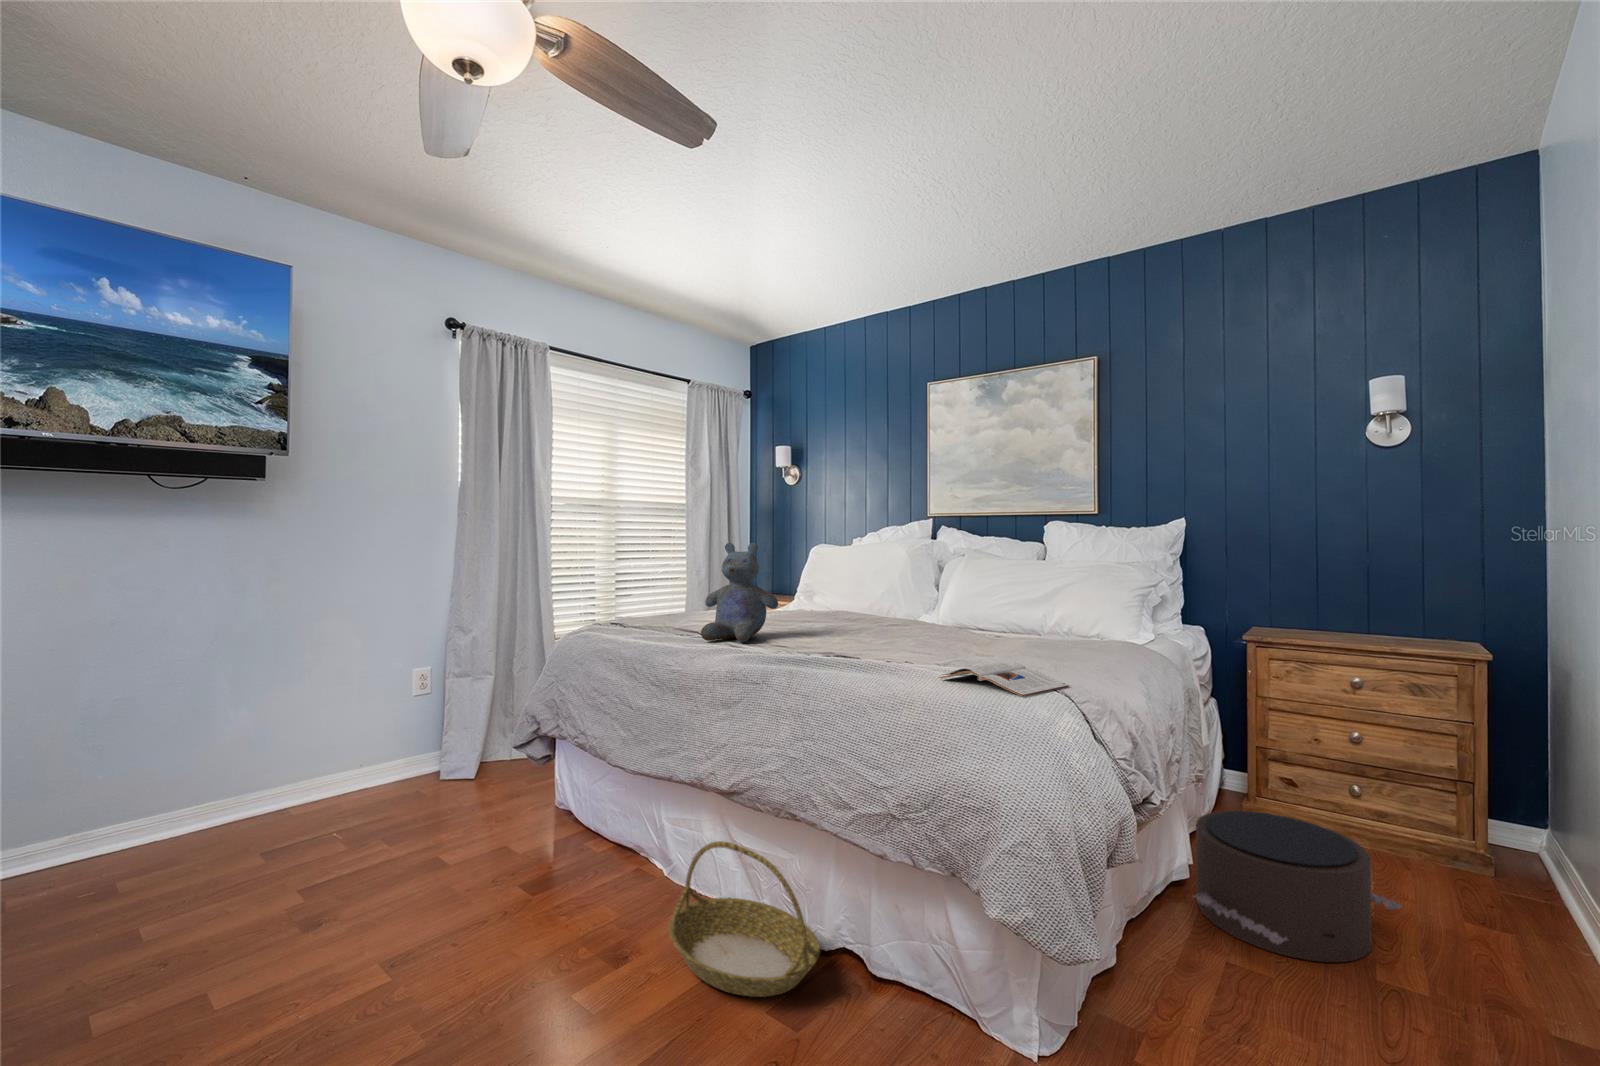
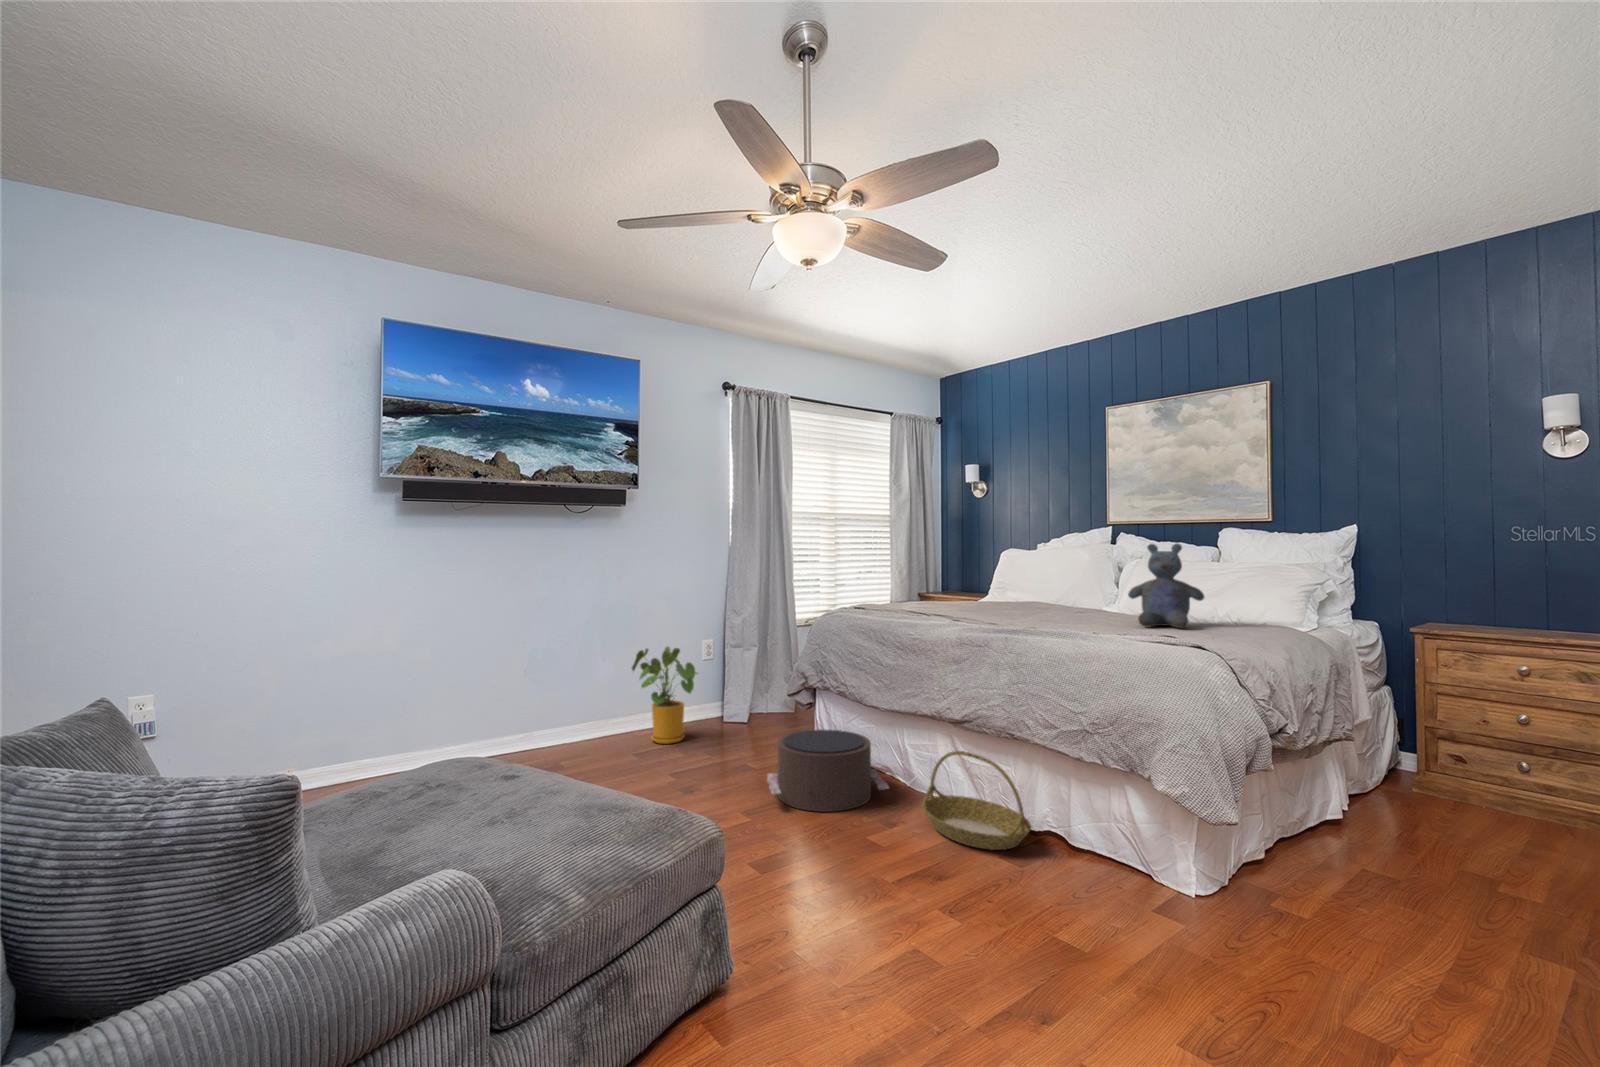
stuffed bear: present [701,543,778,642] -> present [1128,544,1204,628]
magazine: present [940,661,1069,697] -> none [1119,631,1220,650]
house plant: none [283,682,393,827] -> present [632,647,697,744]
pouf: present [1193,811,1401,962] -> present [767,730,889,812]

